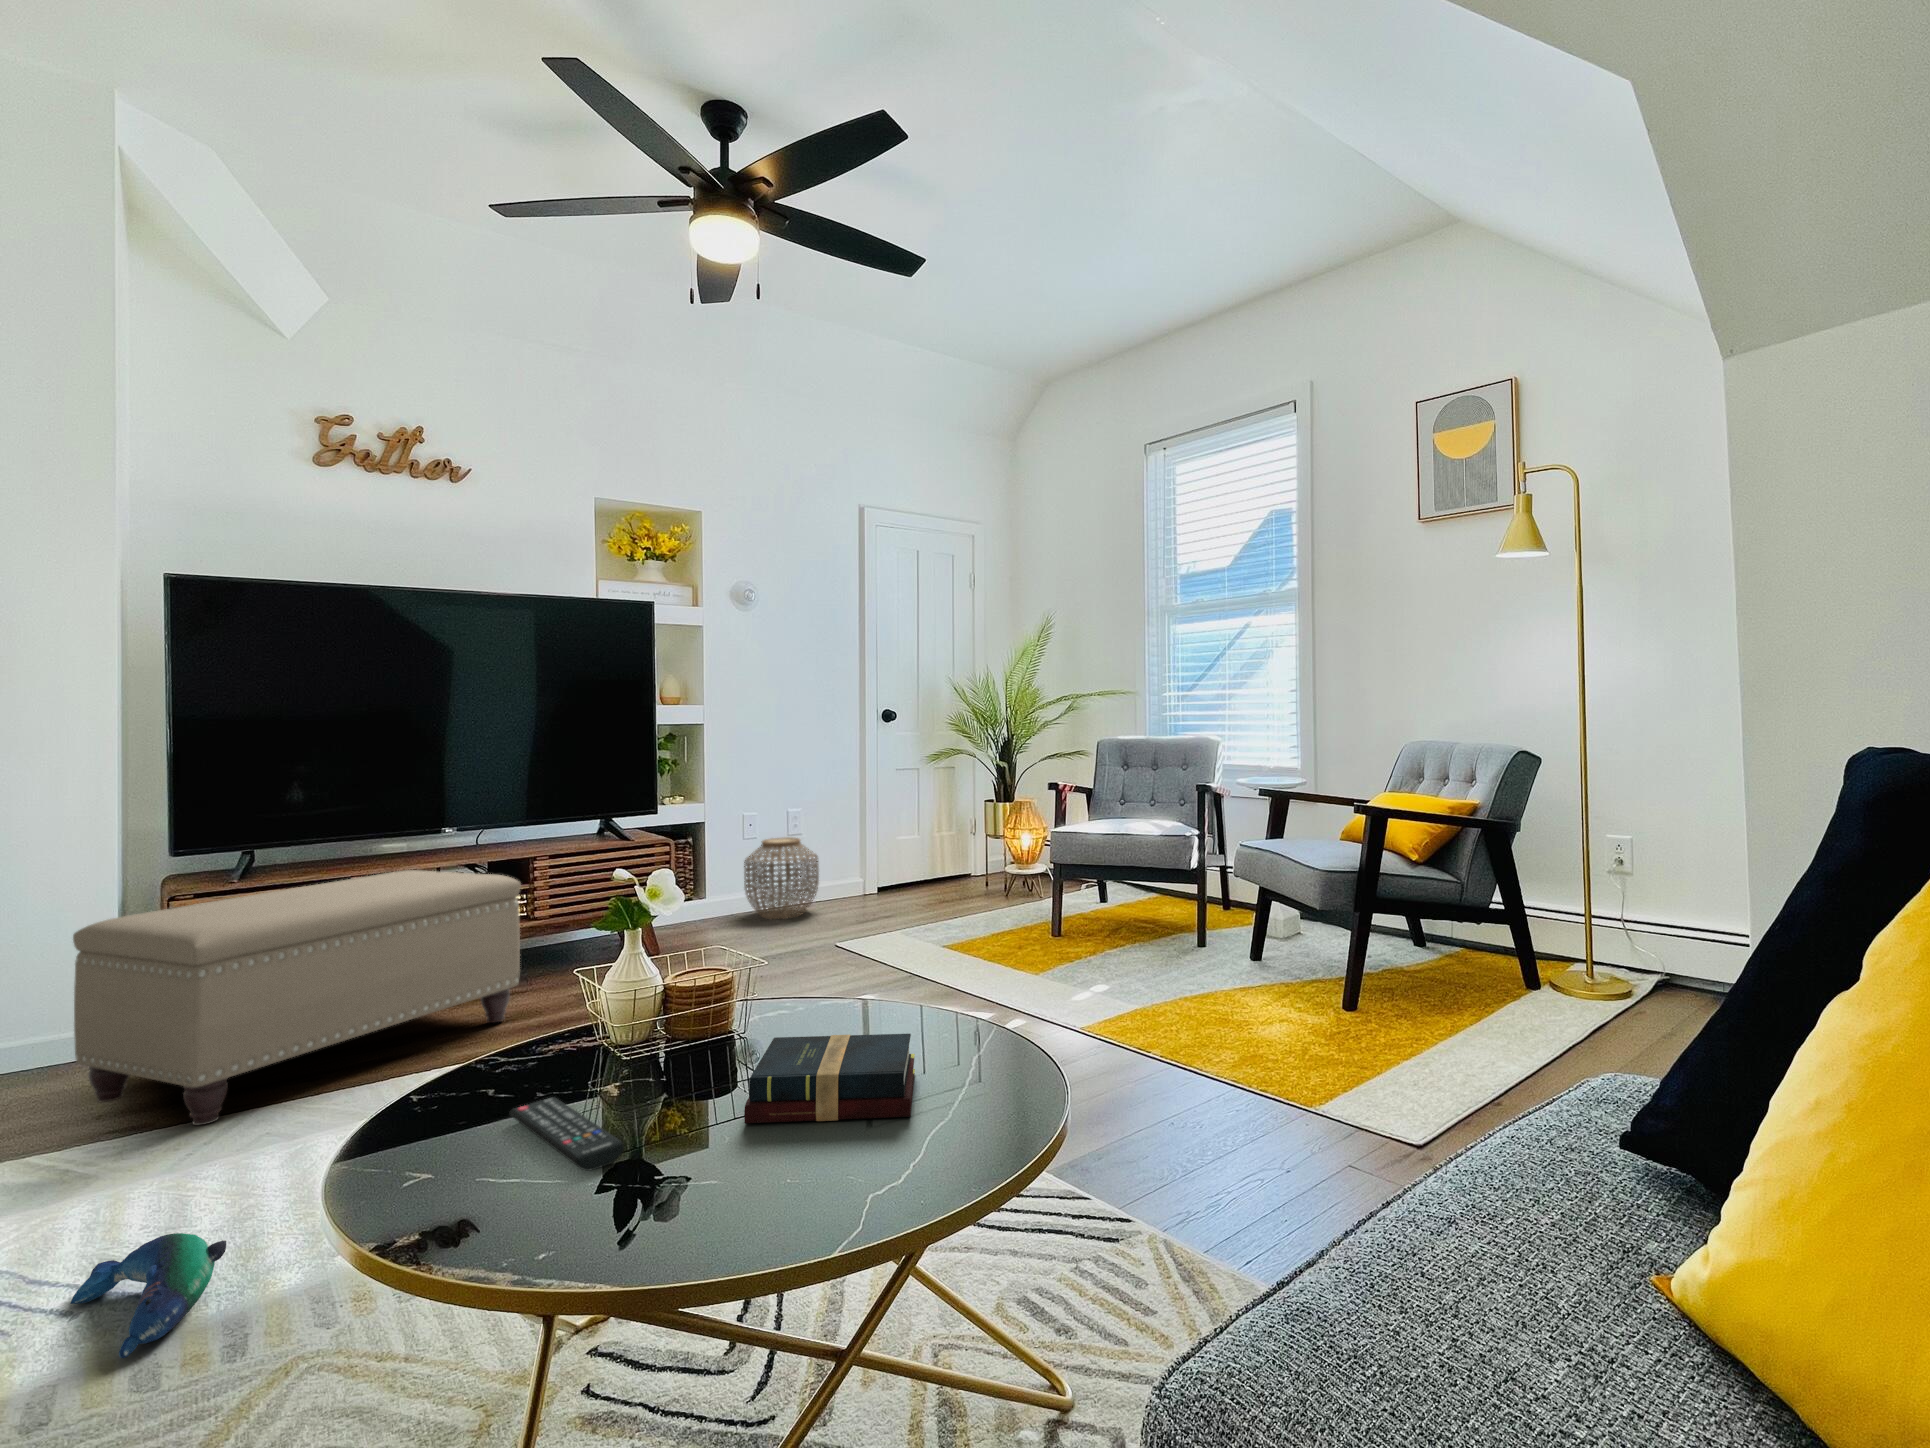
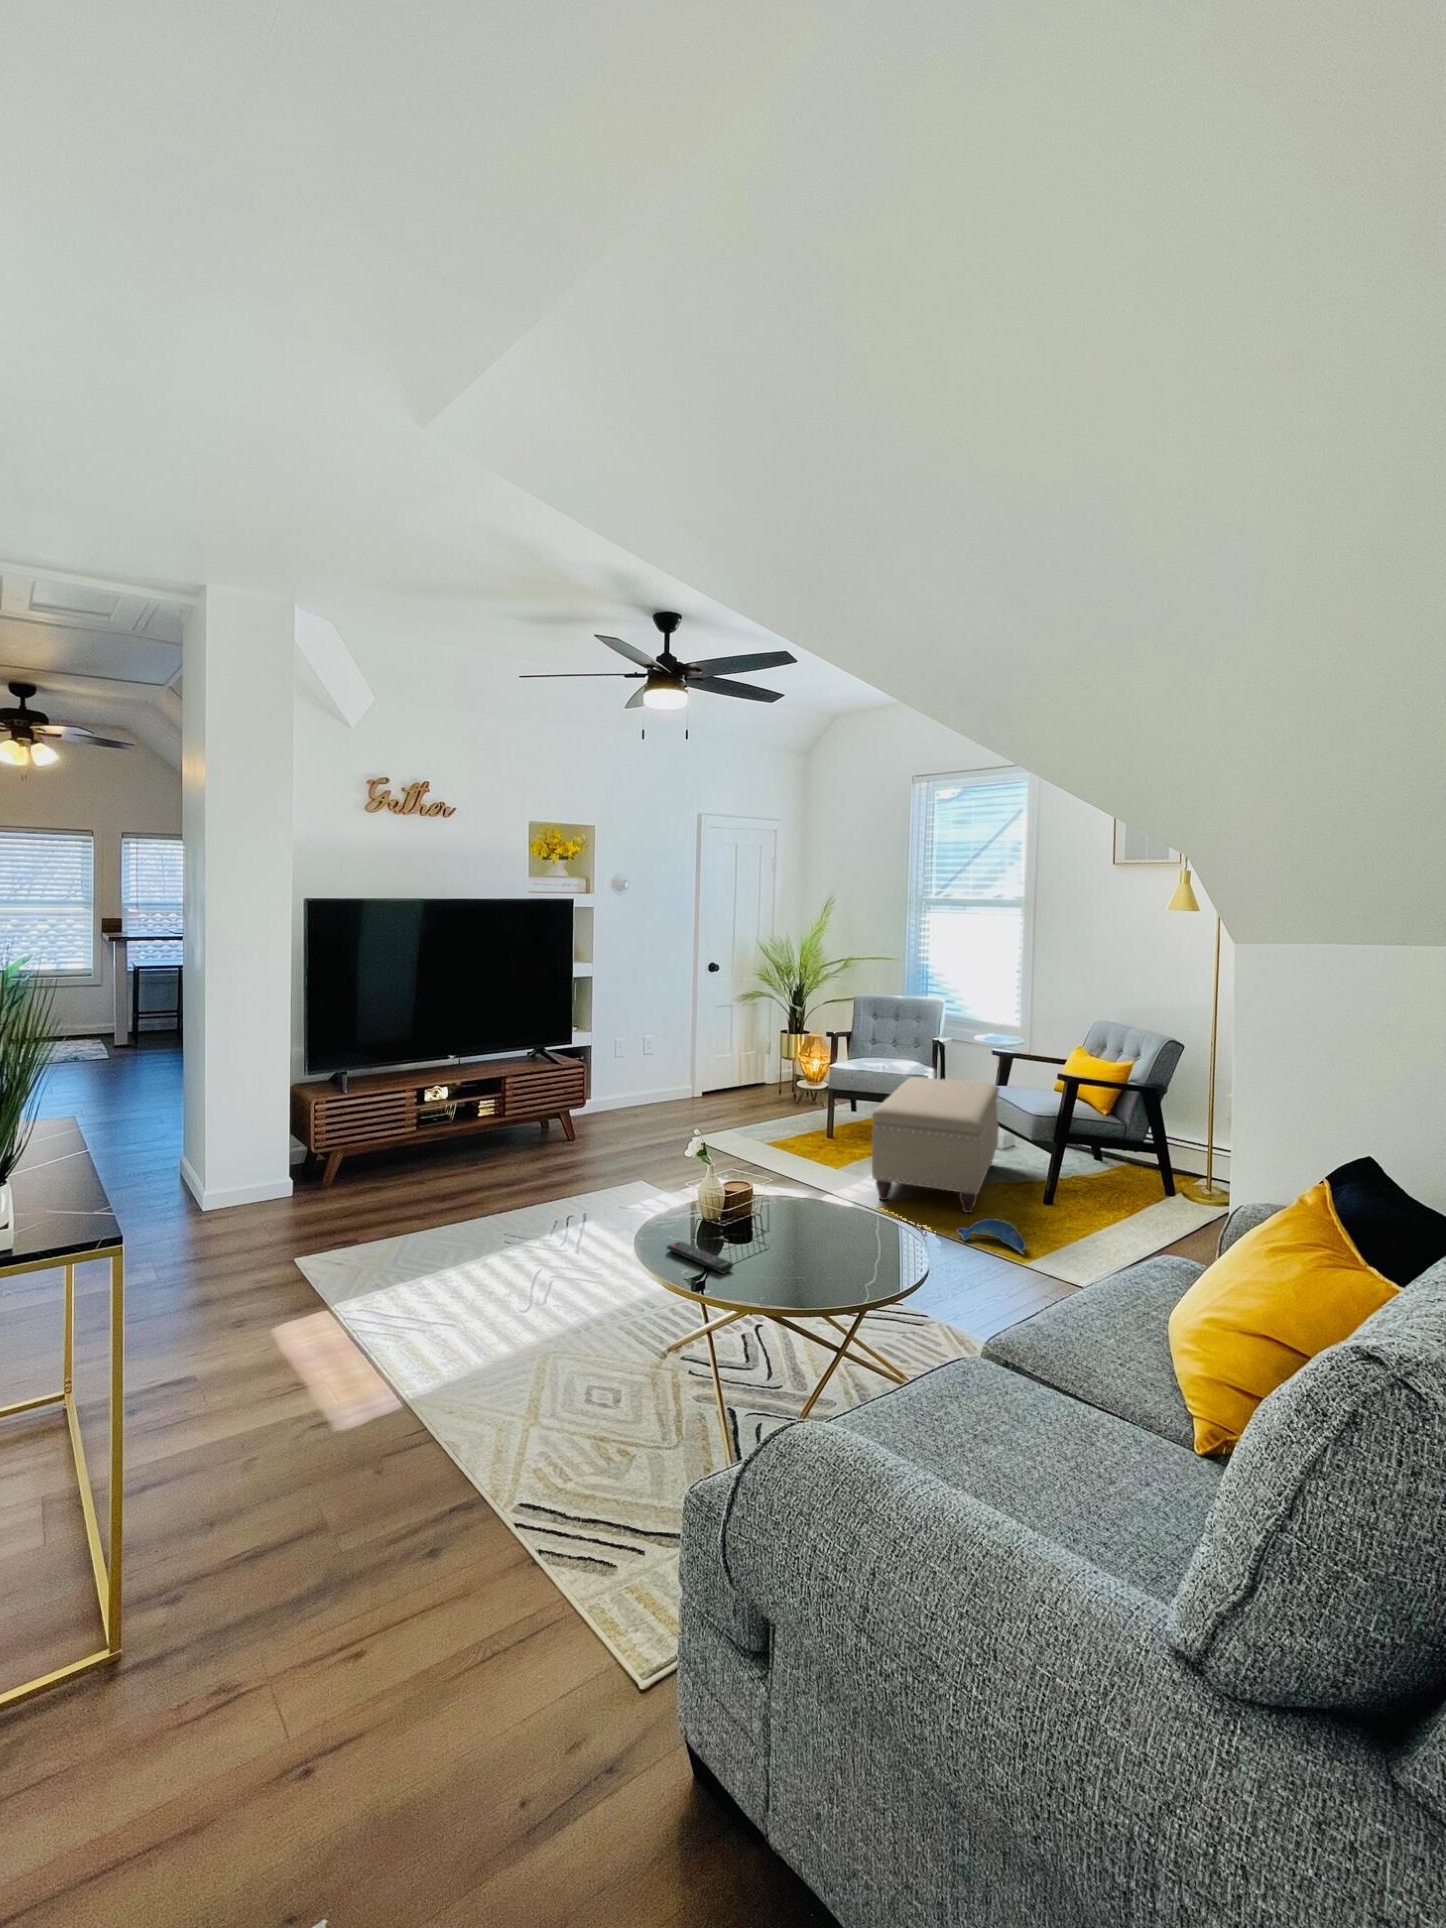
woven basket: present [744,837,819,919] -> none [619,1058,670,1117]
ottoman: present [73,870,521,1125] -> present [872,1077,999,1213]
hardback book: present [744,1034,915,1123] -> none [768,1218,847,1258]
plush toy: present [71,1233,226,1358] -> present [957,1218,1026,1254]

